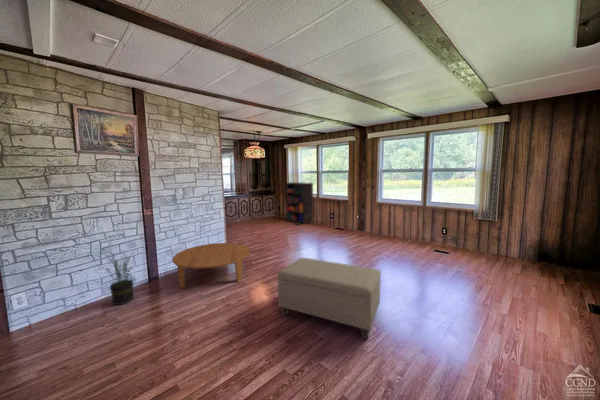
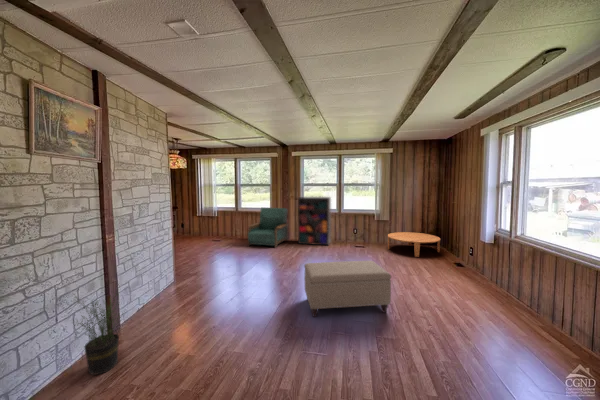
bookshelf: present [286,182,313,224] -> present [298,197,331,245]
armchair: none [317,195,364,238] -> present [248,208,288,247]
coffee table: present [173,243,250,288] -> present [388,232,440,257]

